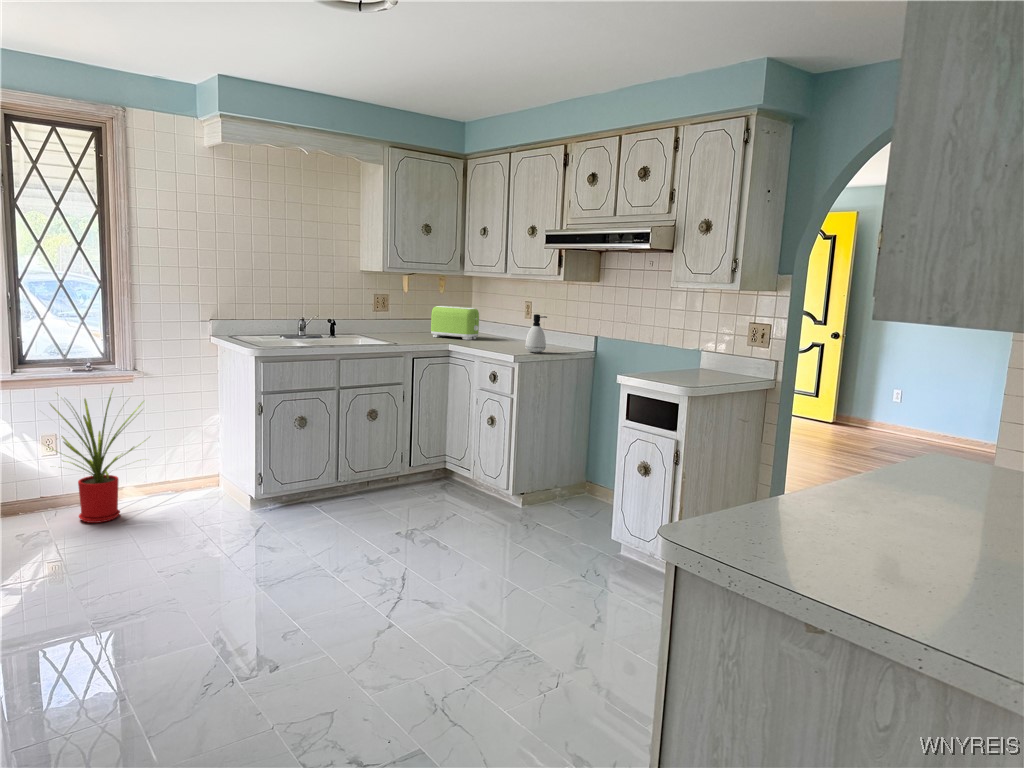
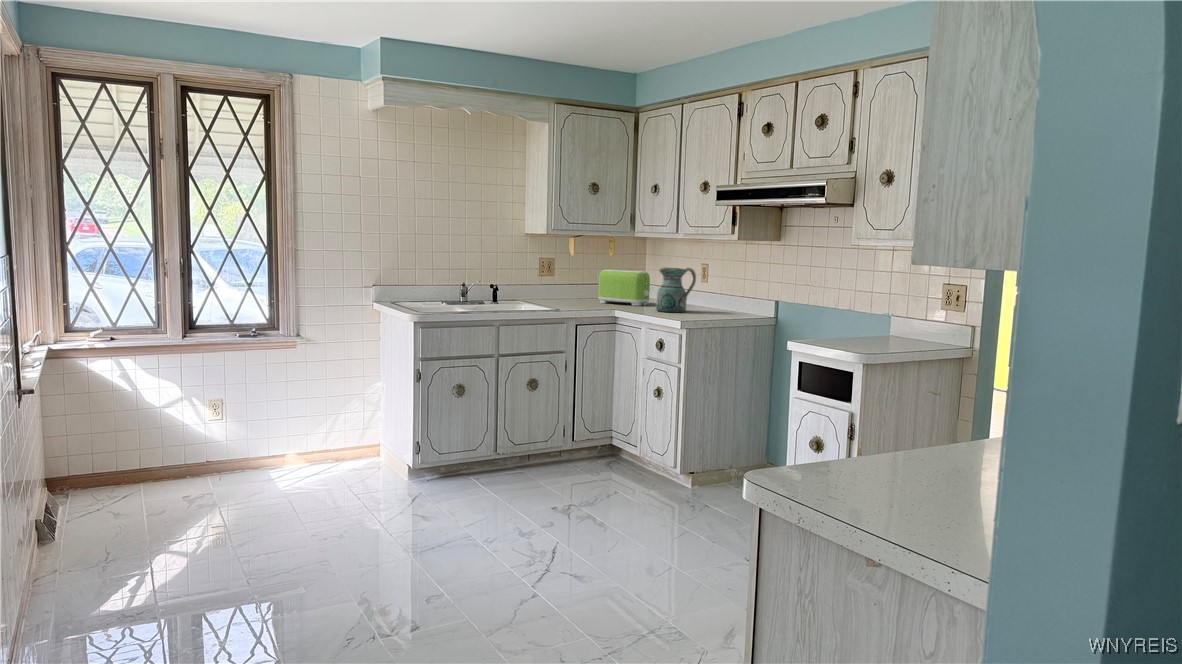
ceramic pitcher: none [487,305,523,346] -> present [656,268,696,312]
soap dispenser: present [525,314,547,353] -> none [695,277,719,318]
house plant: present [50,392,143,523] -> none [206,352,312,487]

